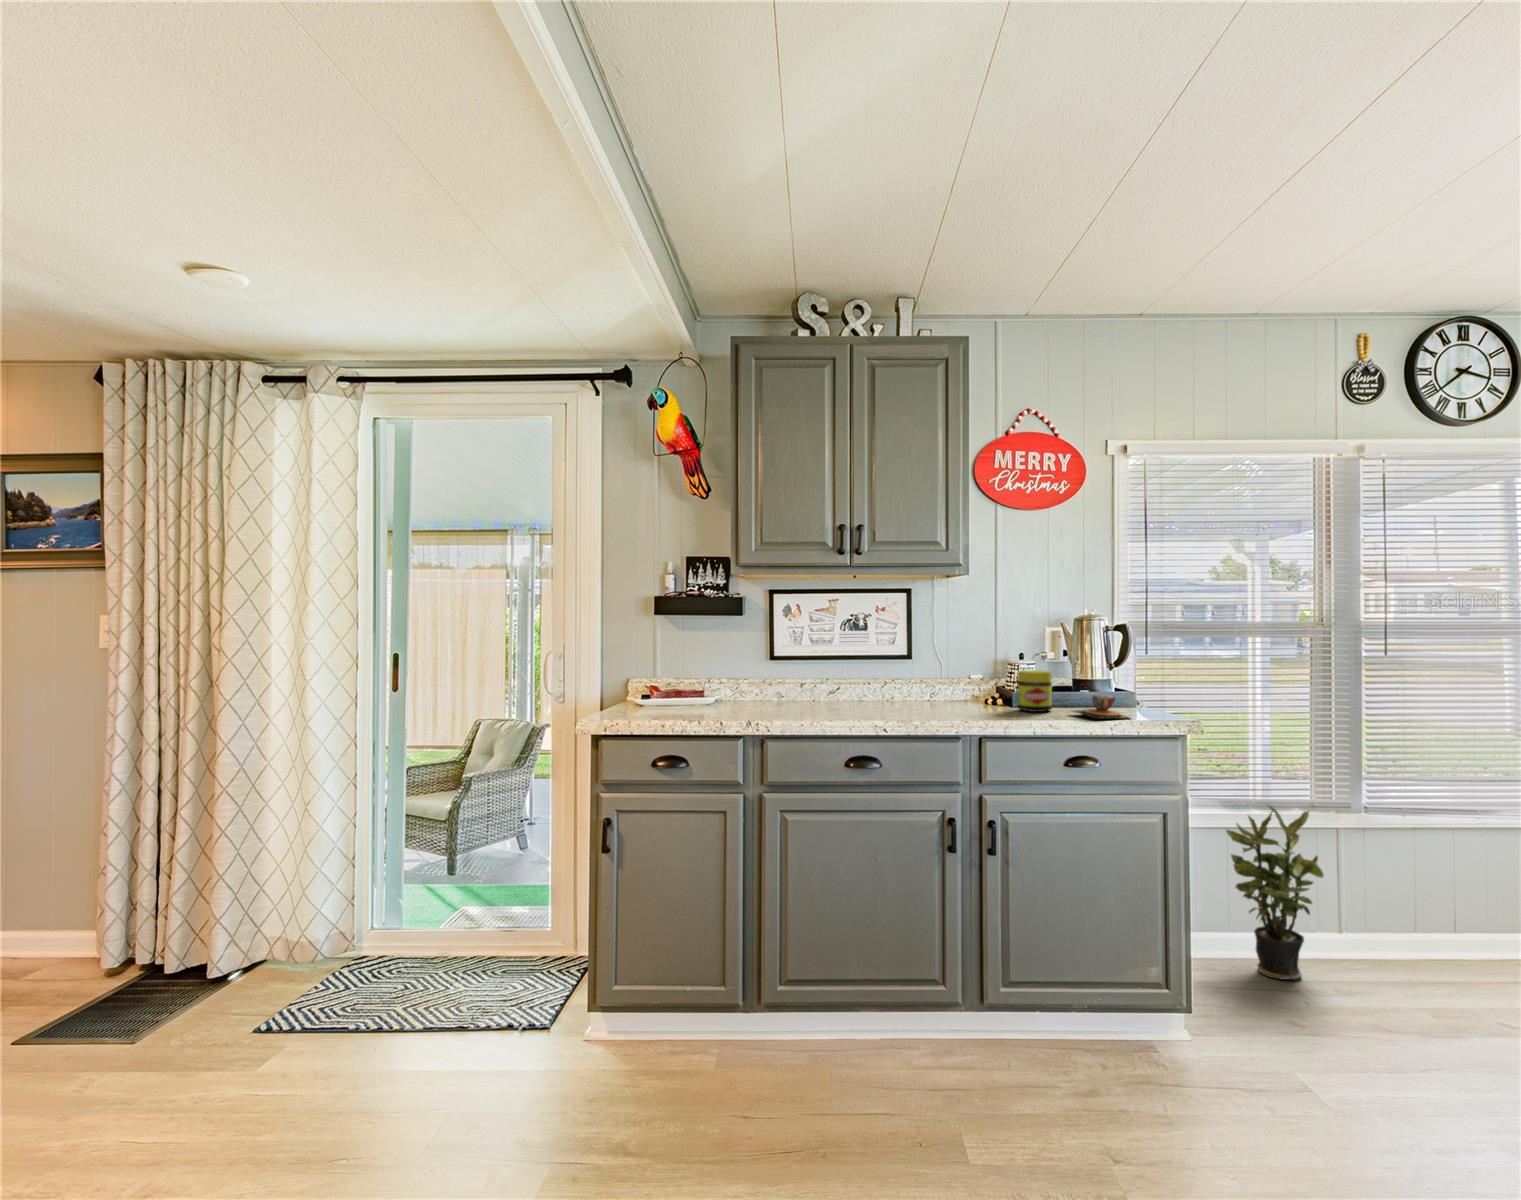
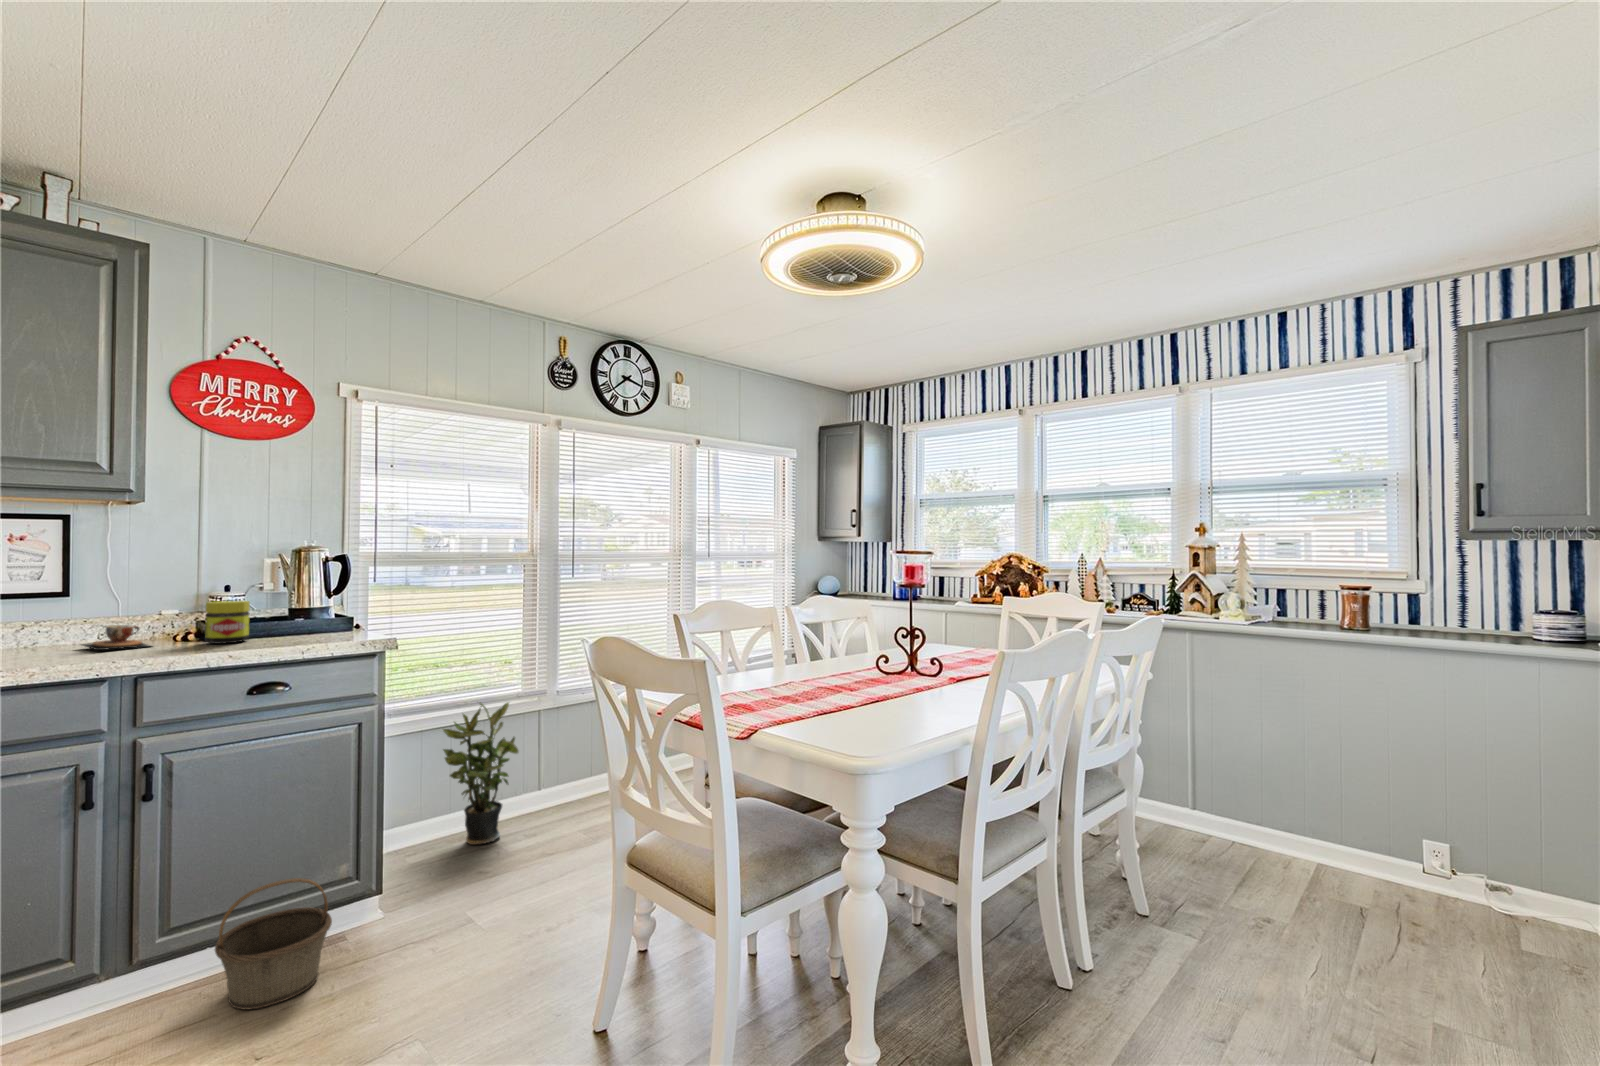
teacup: present [1073,694,1127,718] -> present [82,625,150,650]
basket: none [1055,959,1159,1083] -> present [215,878,332,1010]

